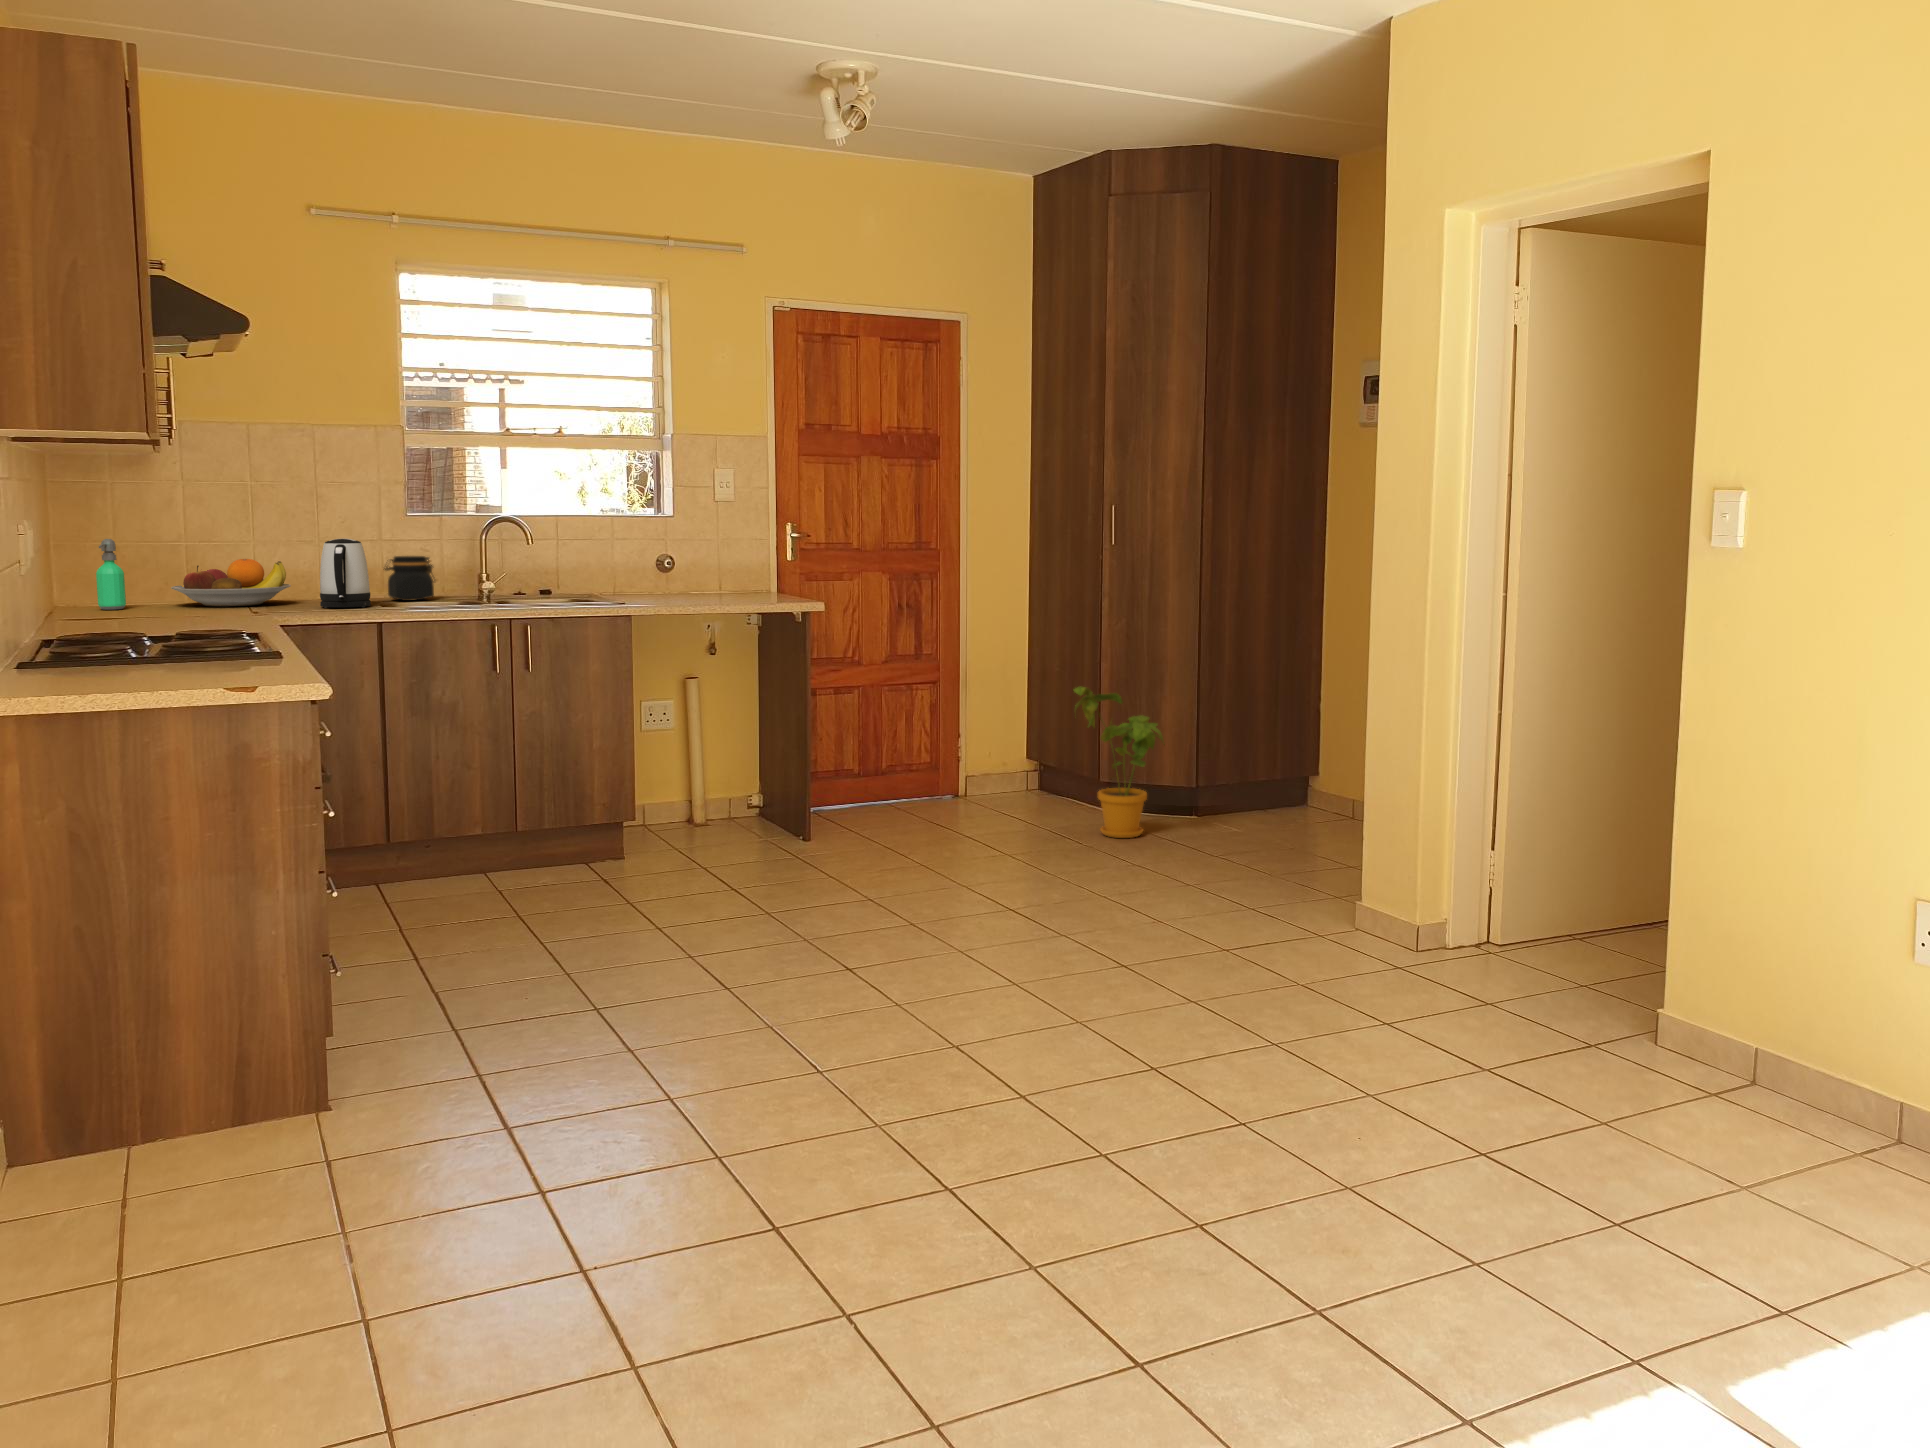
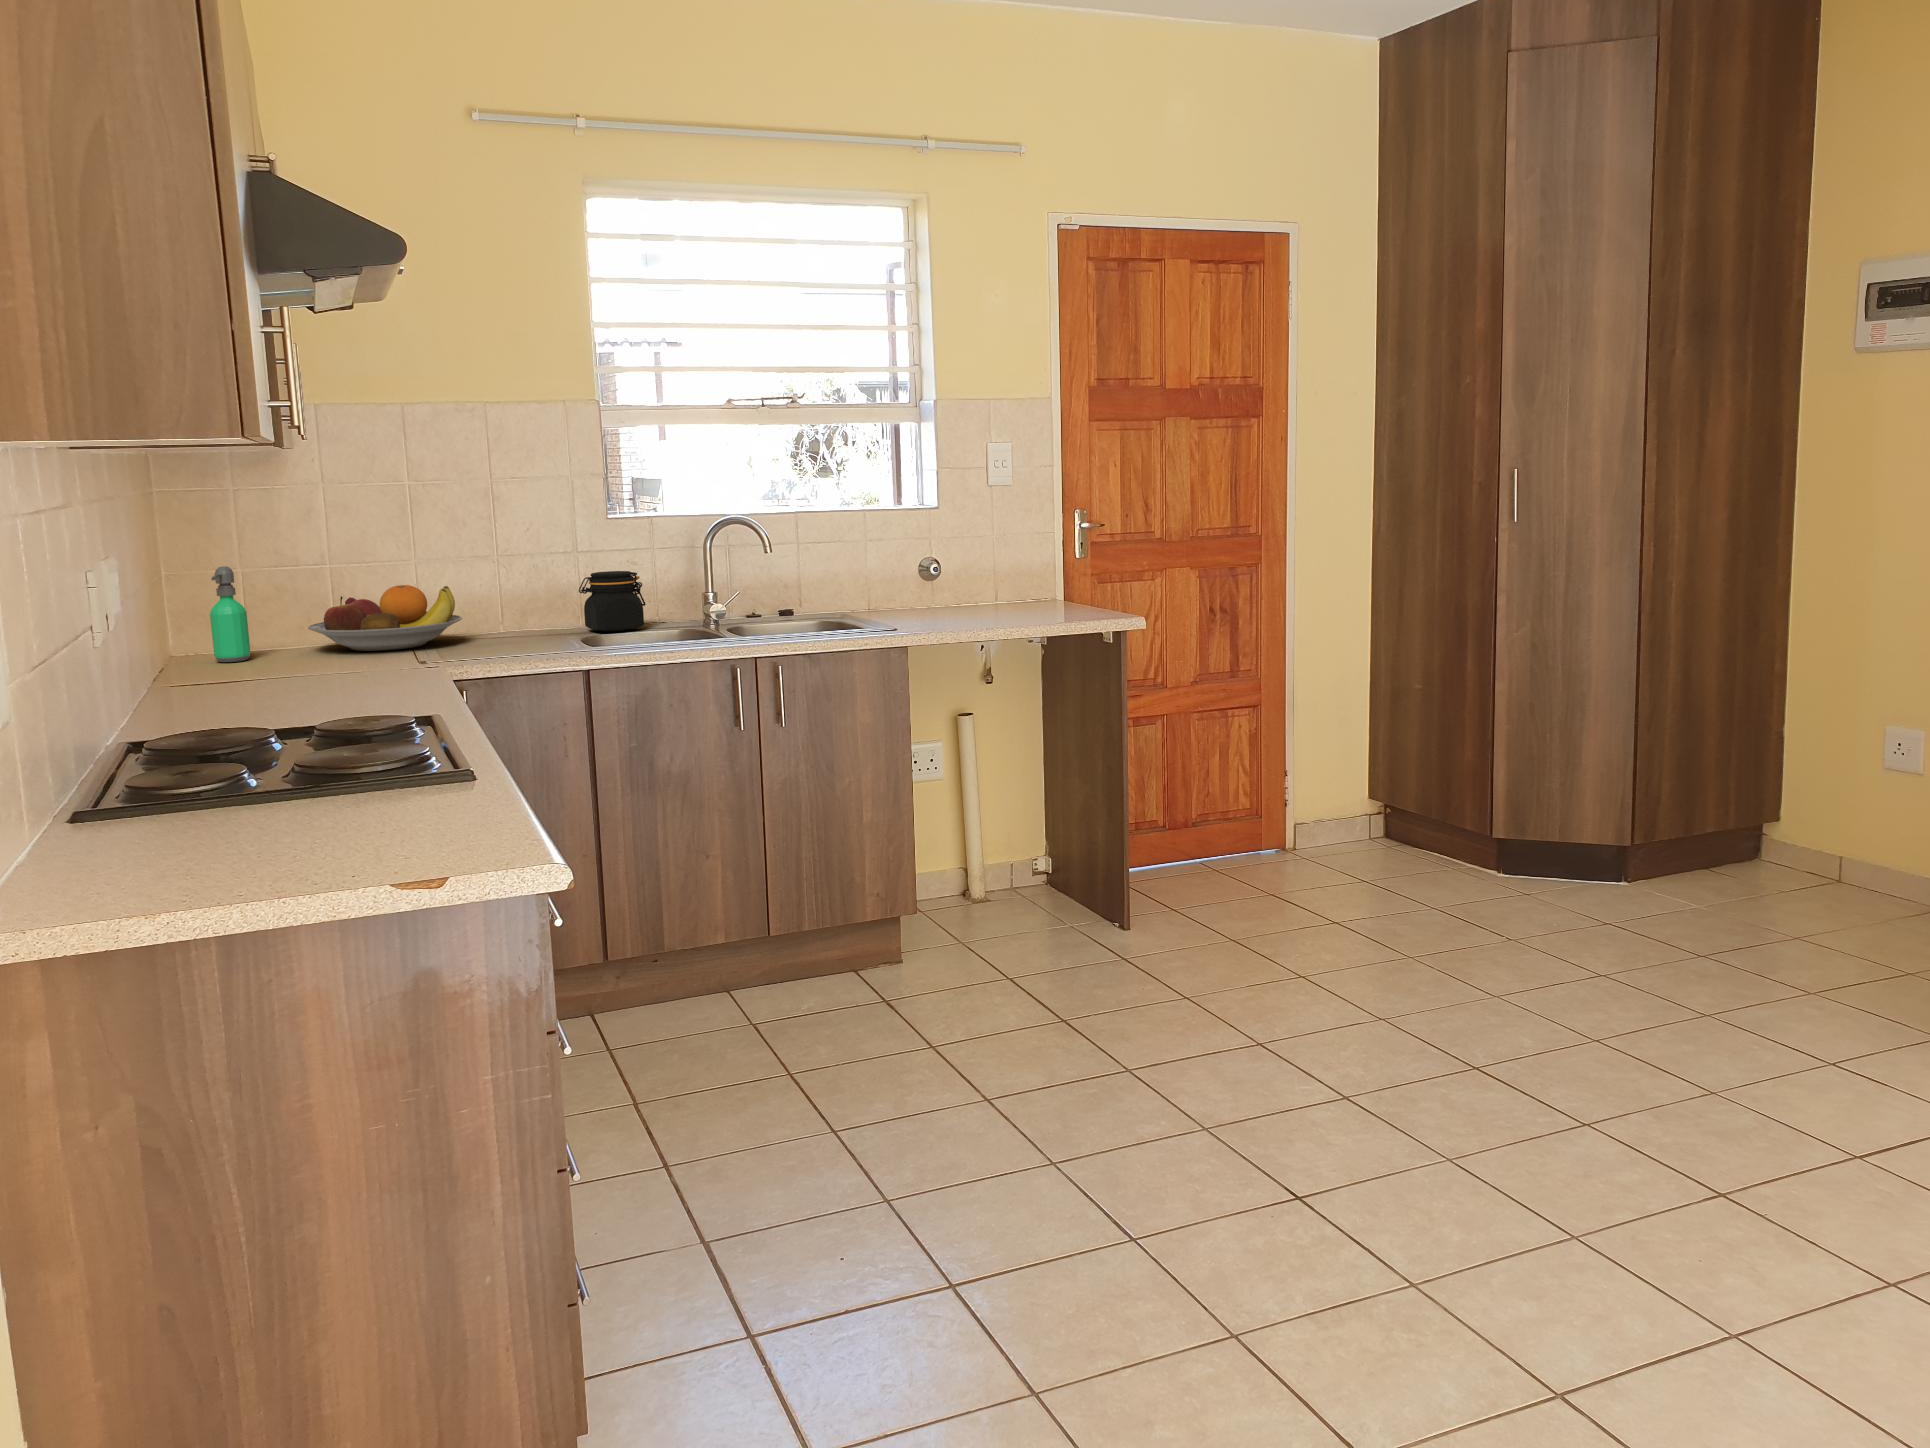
kettle: present [320,539,371,608] -> none [502,556,568,650]
house plant: present [1074,687,1163,838] -> none [1482,720,1611,921]

